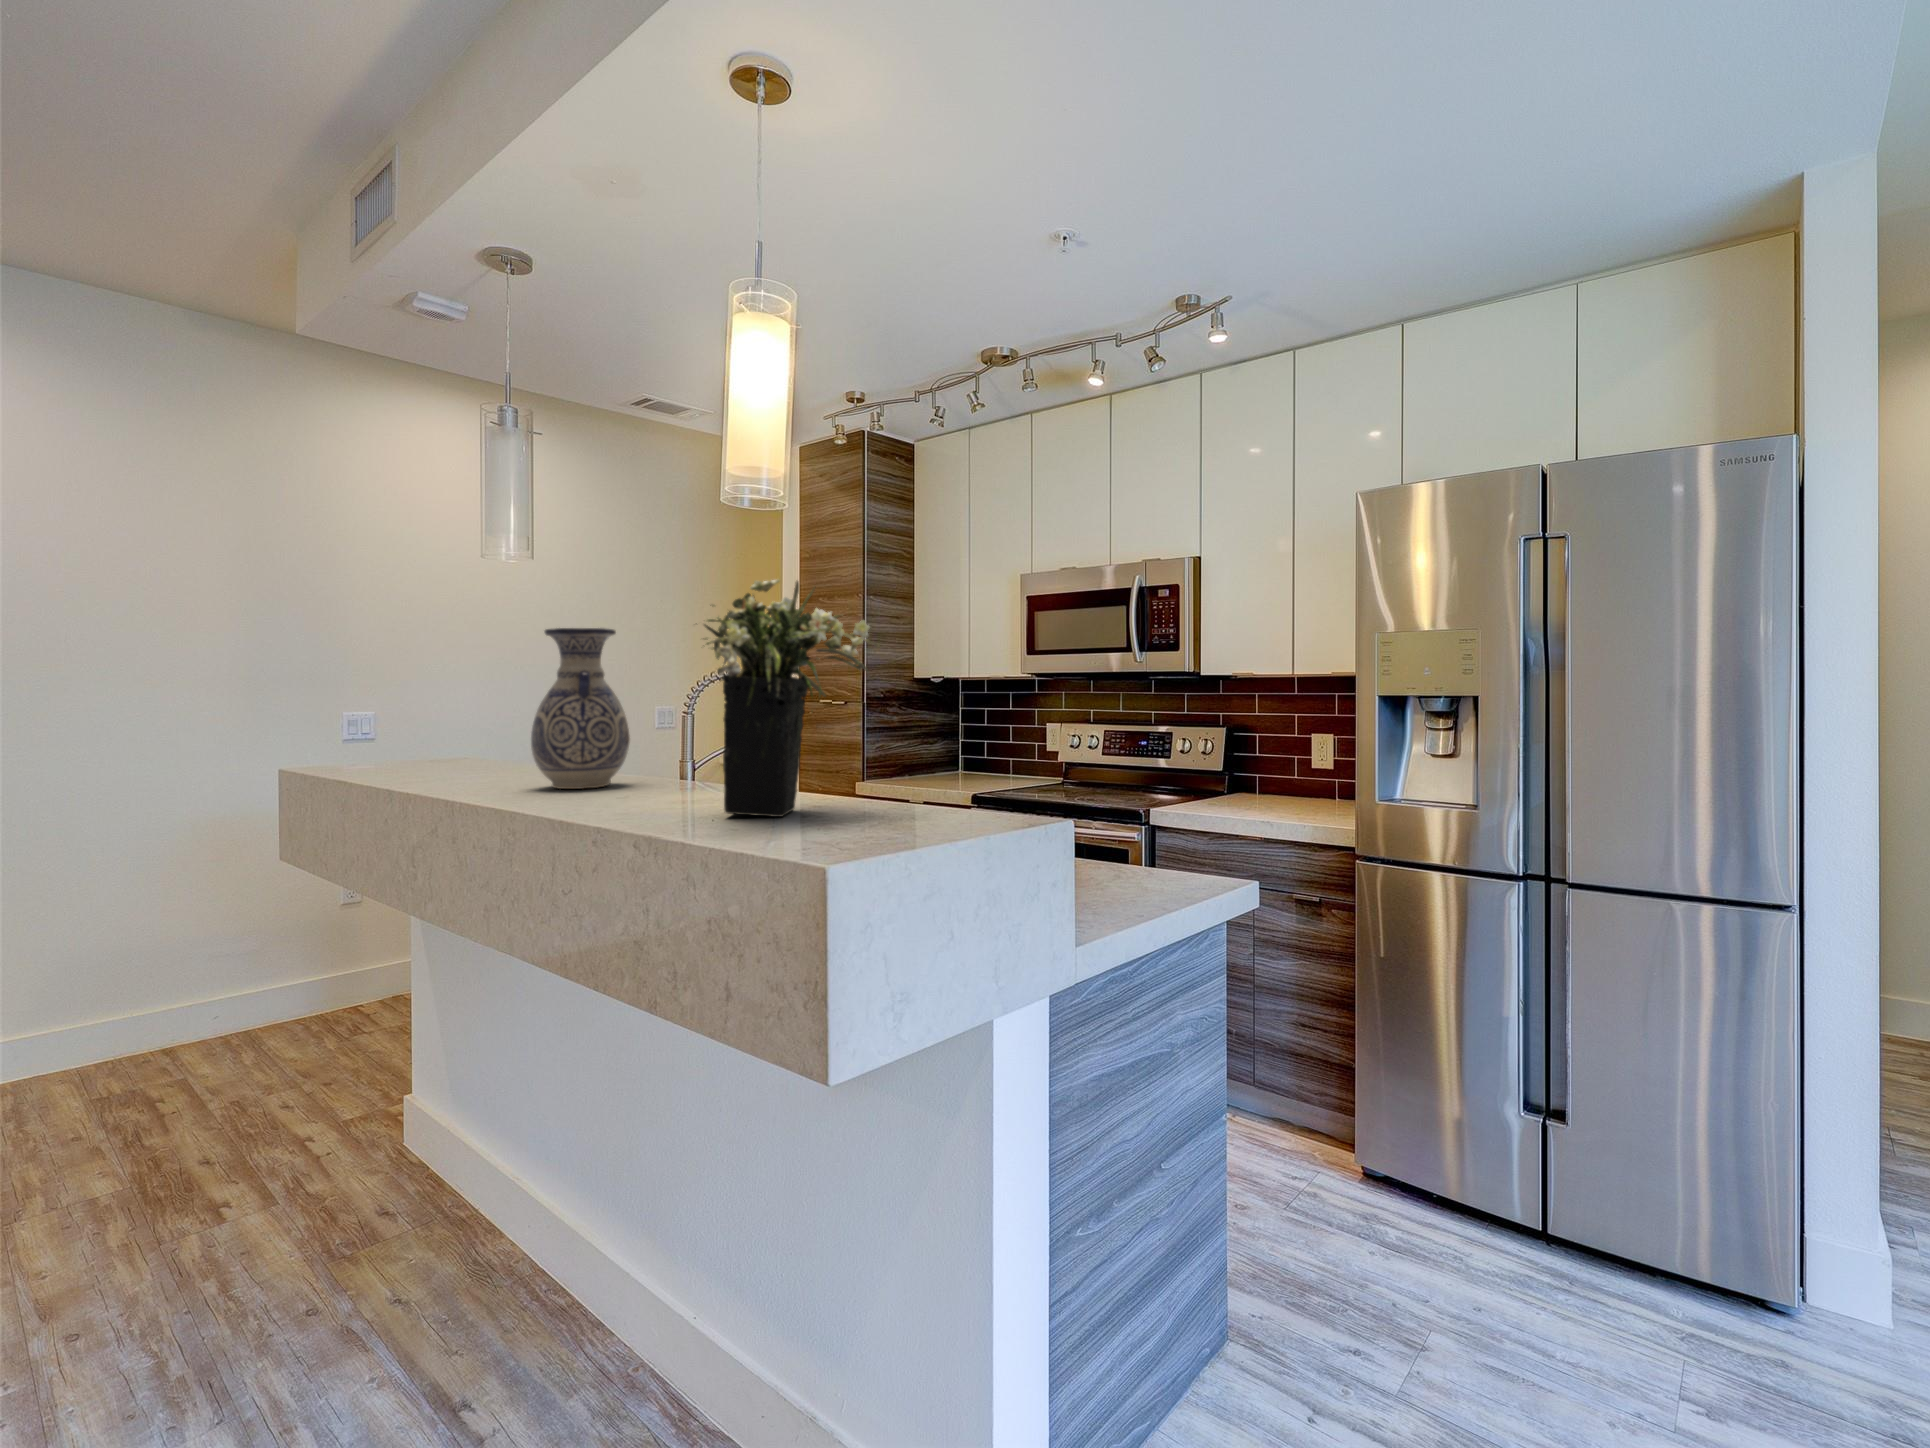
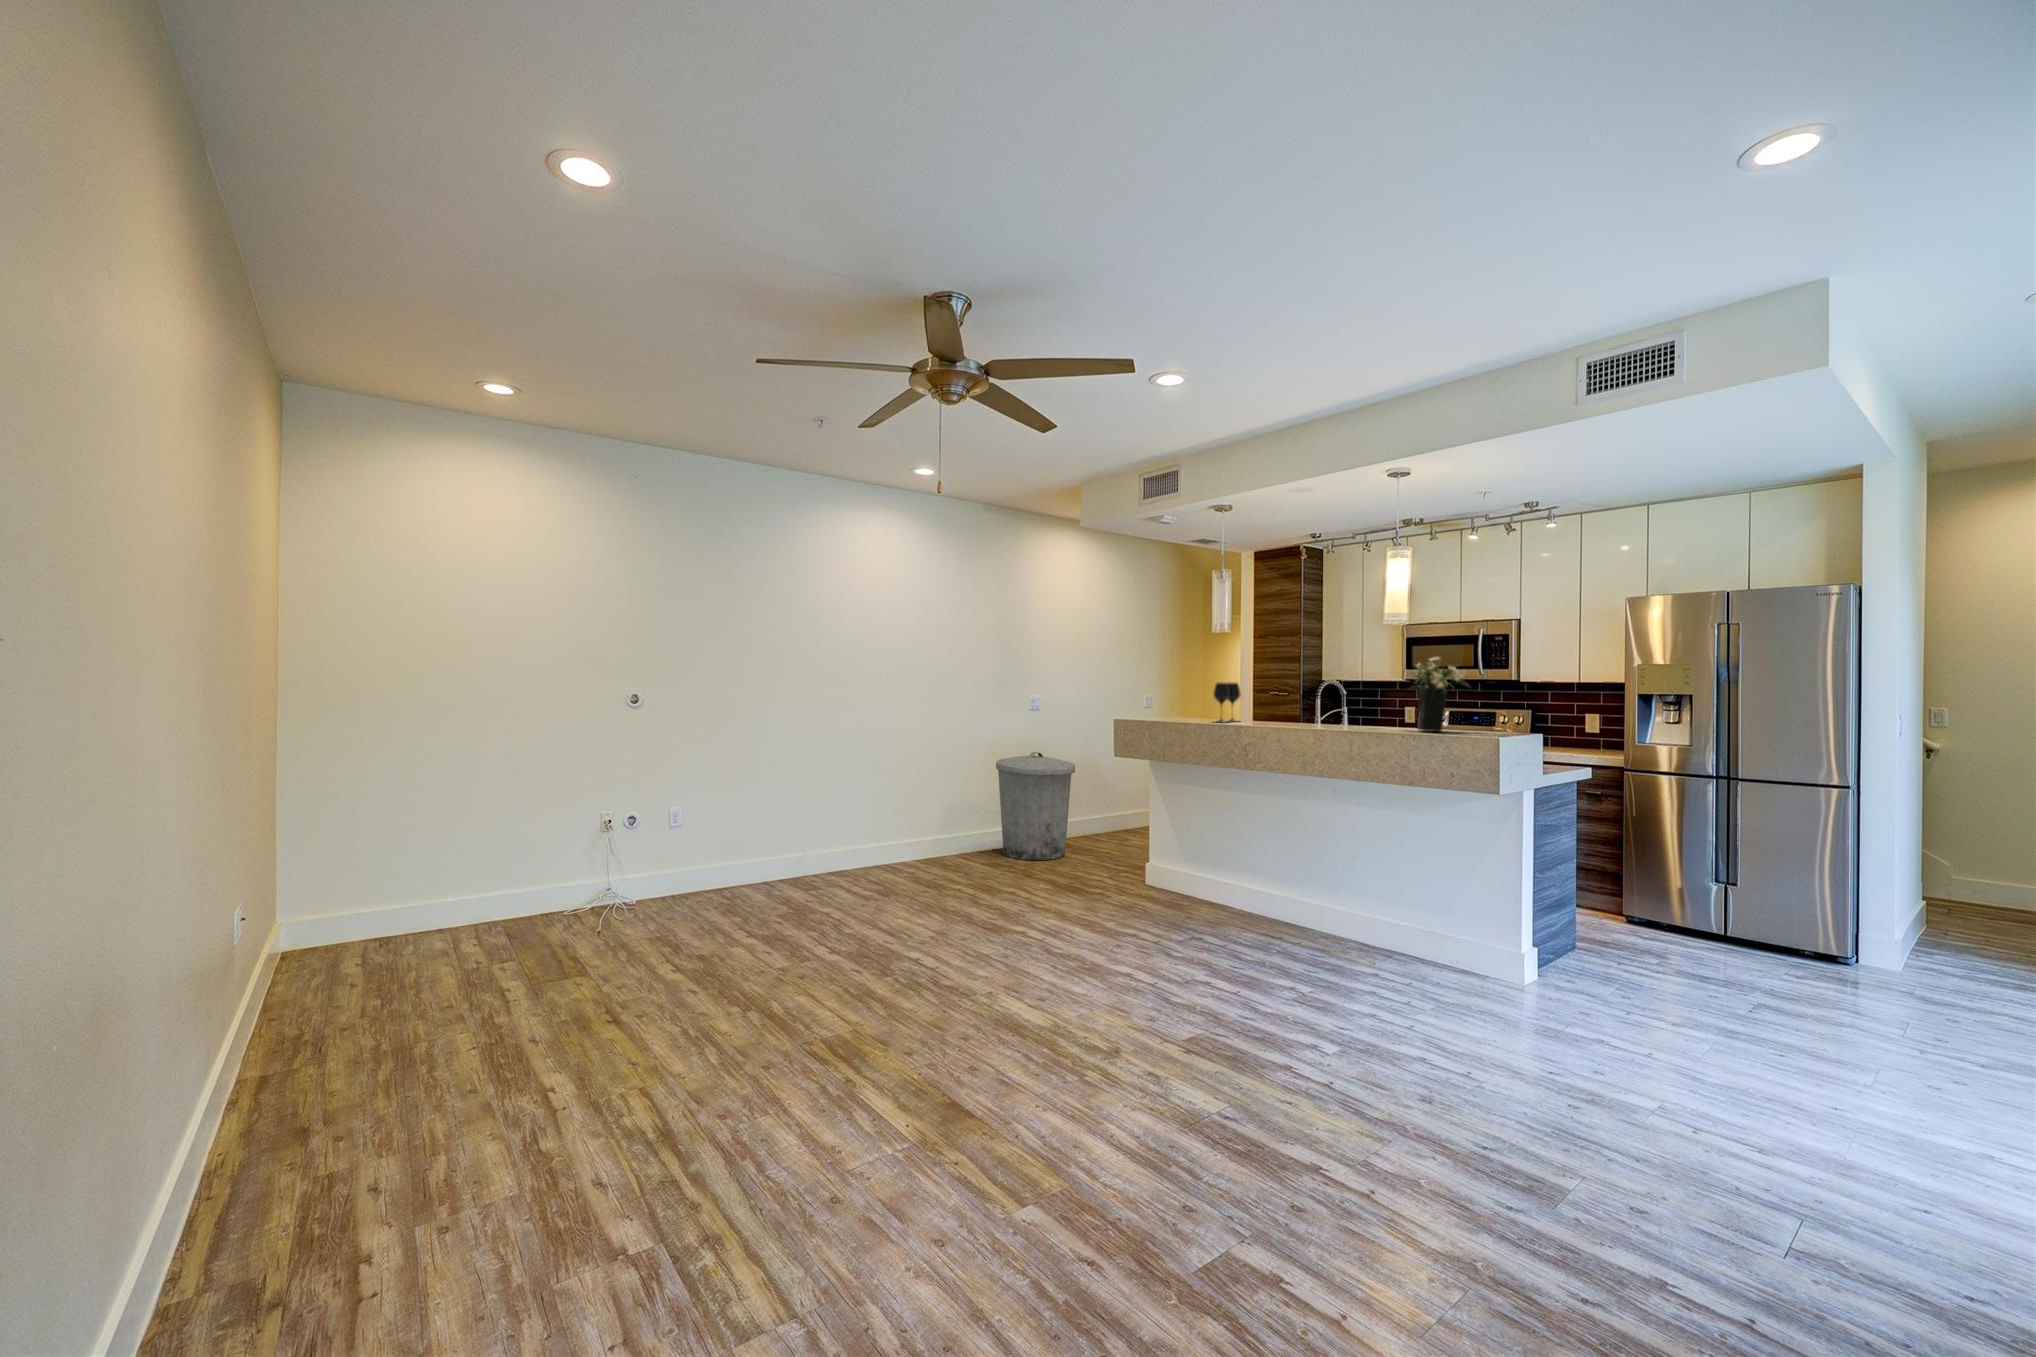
vase: present [531,628,630,789] -> none [1298,668,1333,726]
wine glass: none [377,674,485,780] -> present [1213,682,1241,722]
trash can: none [133,834,354,1083] -> present [996,752,1075,860]

